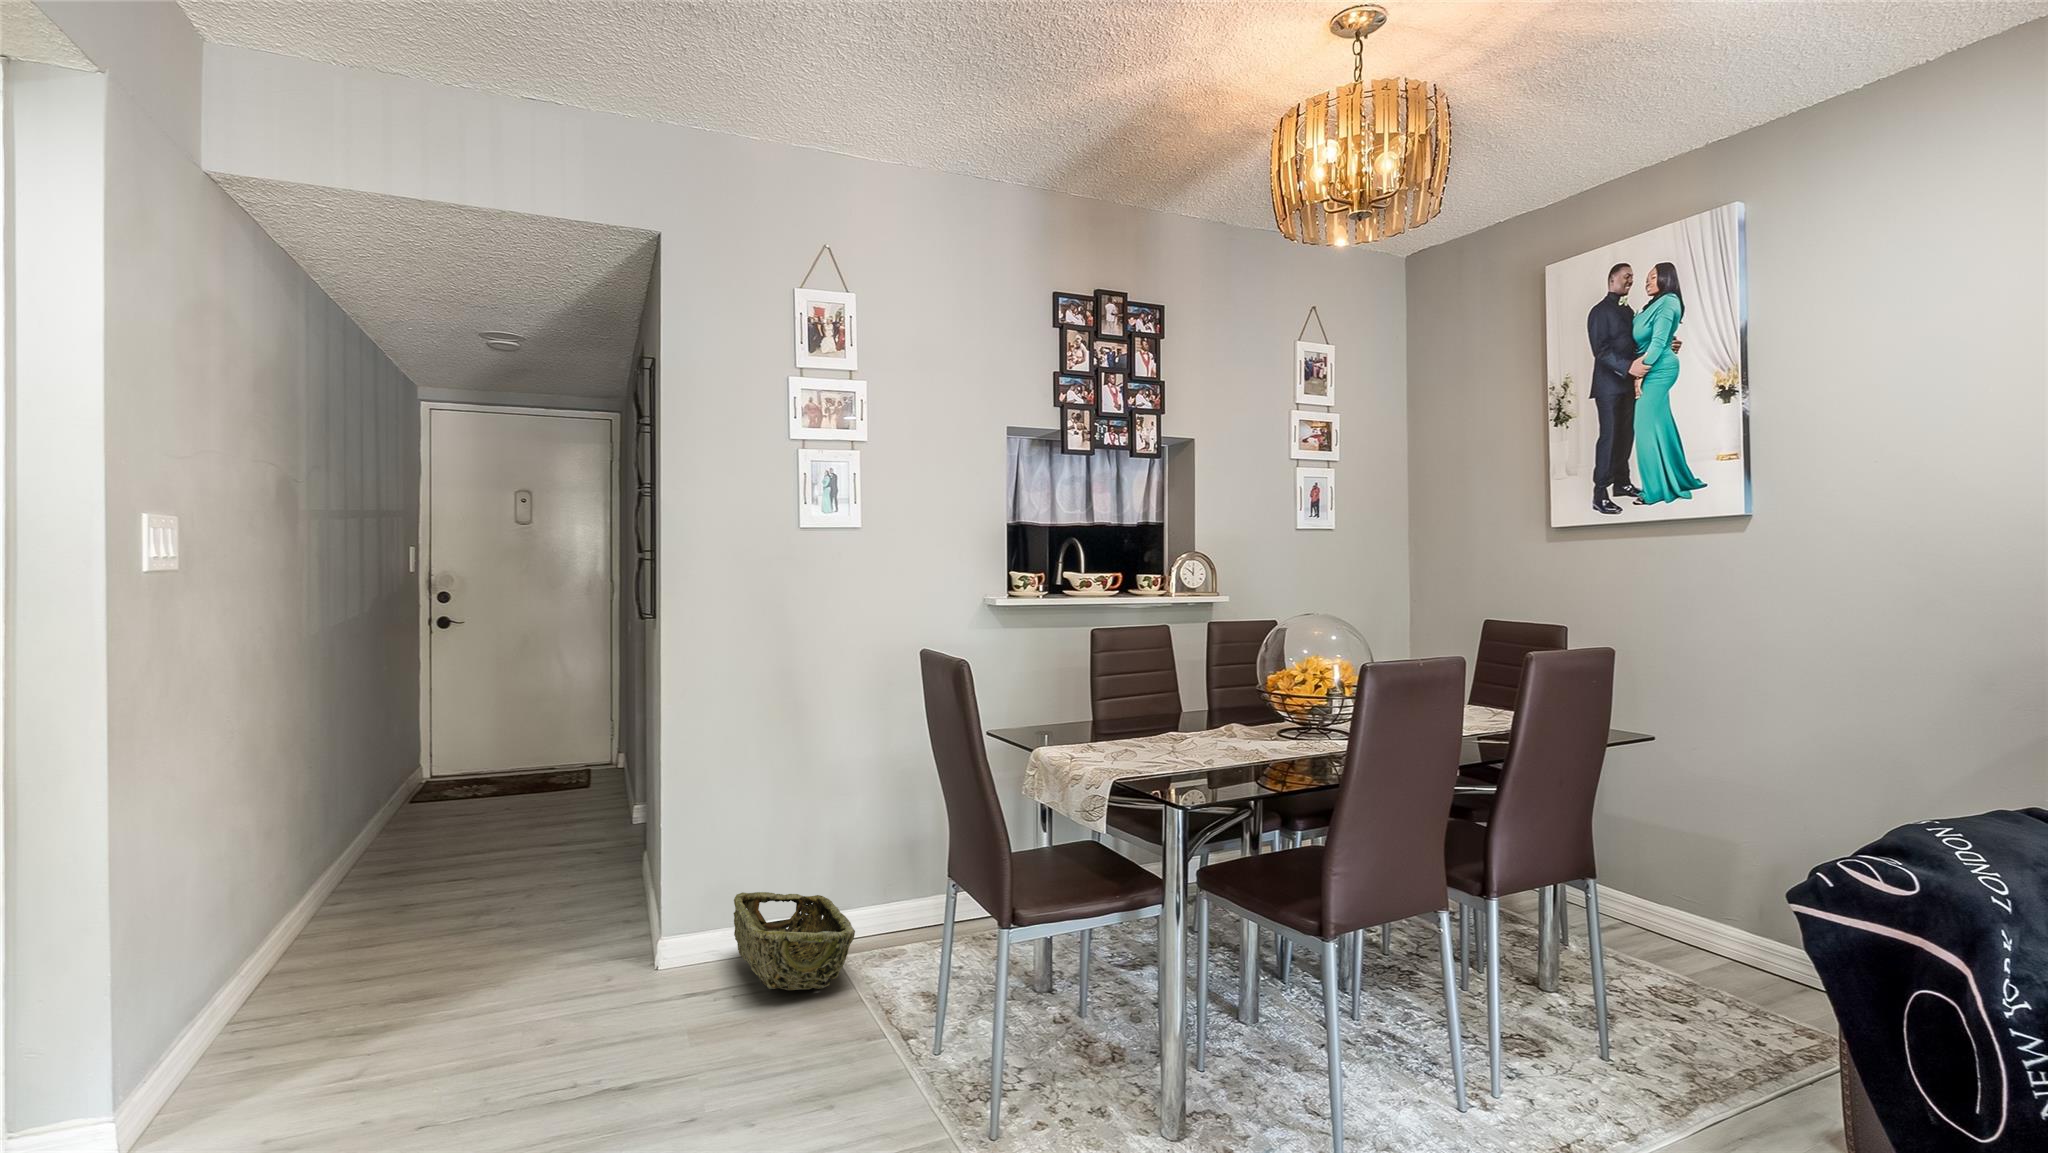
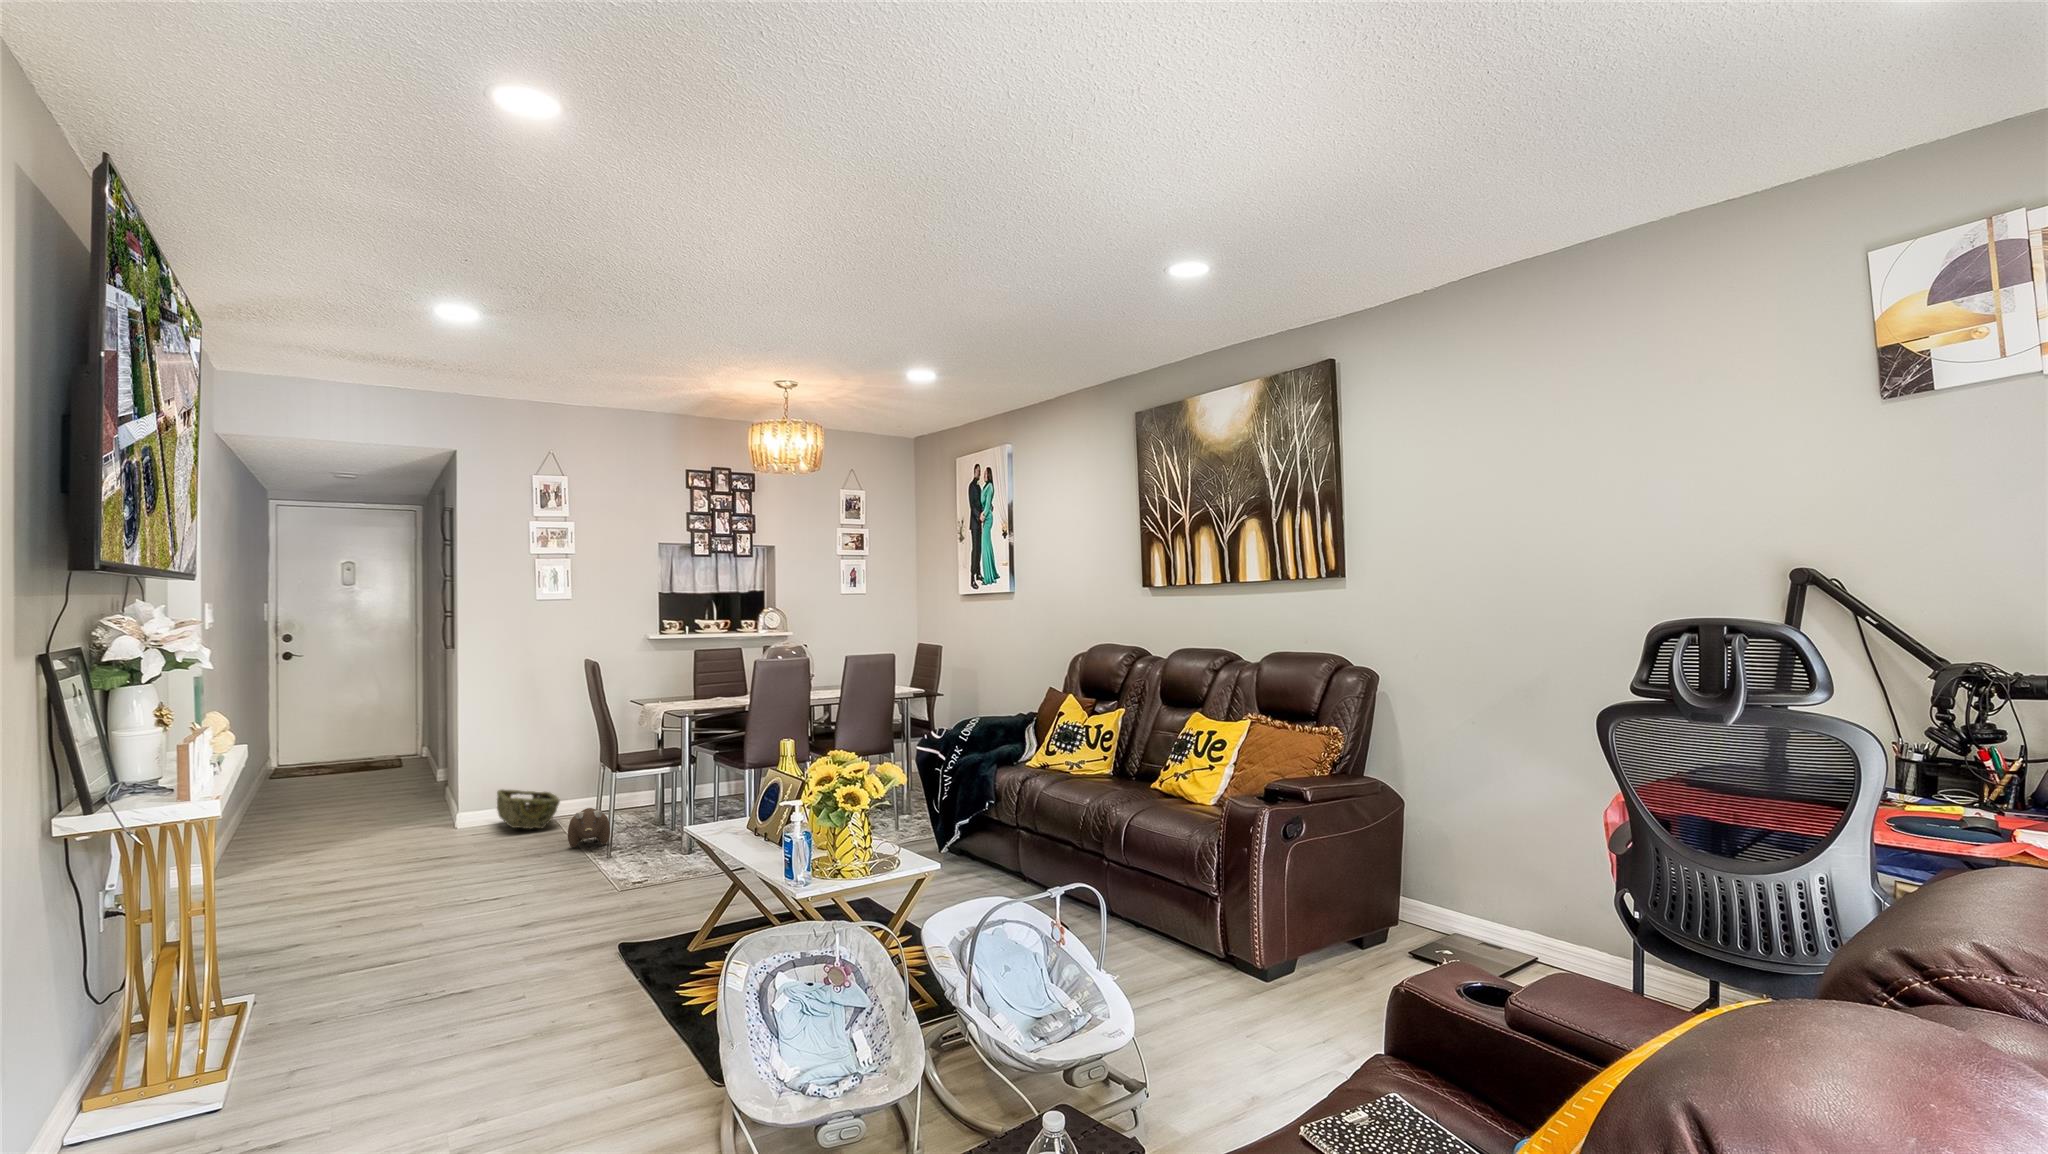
plush toy: none [894,982,982,1079] -> present [568,808,610,848]

